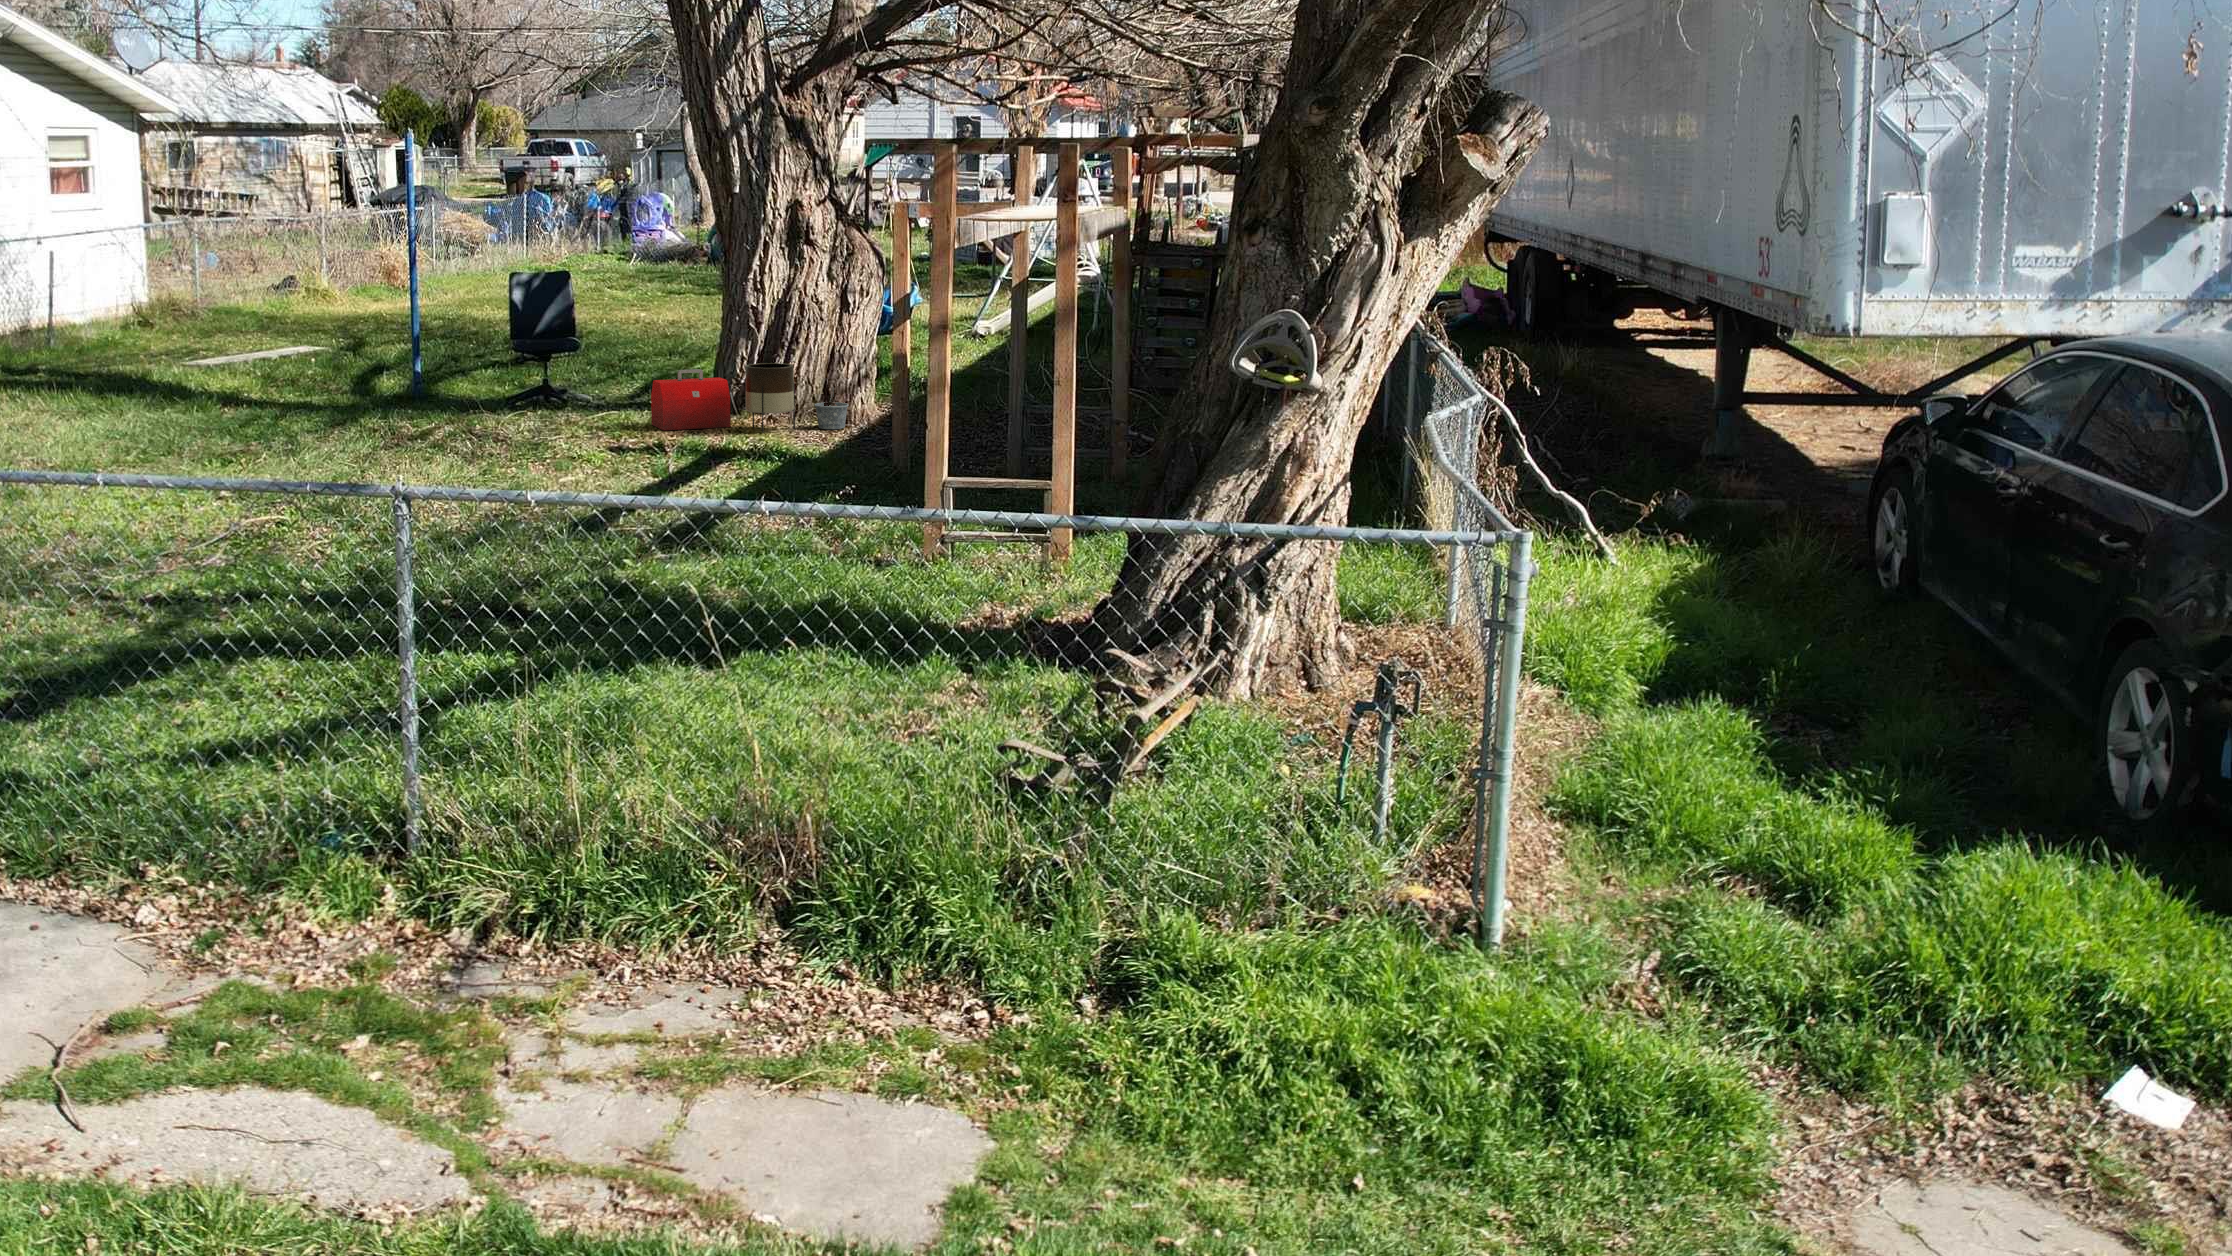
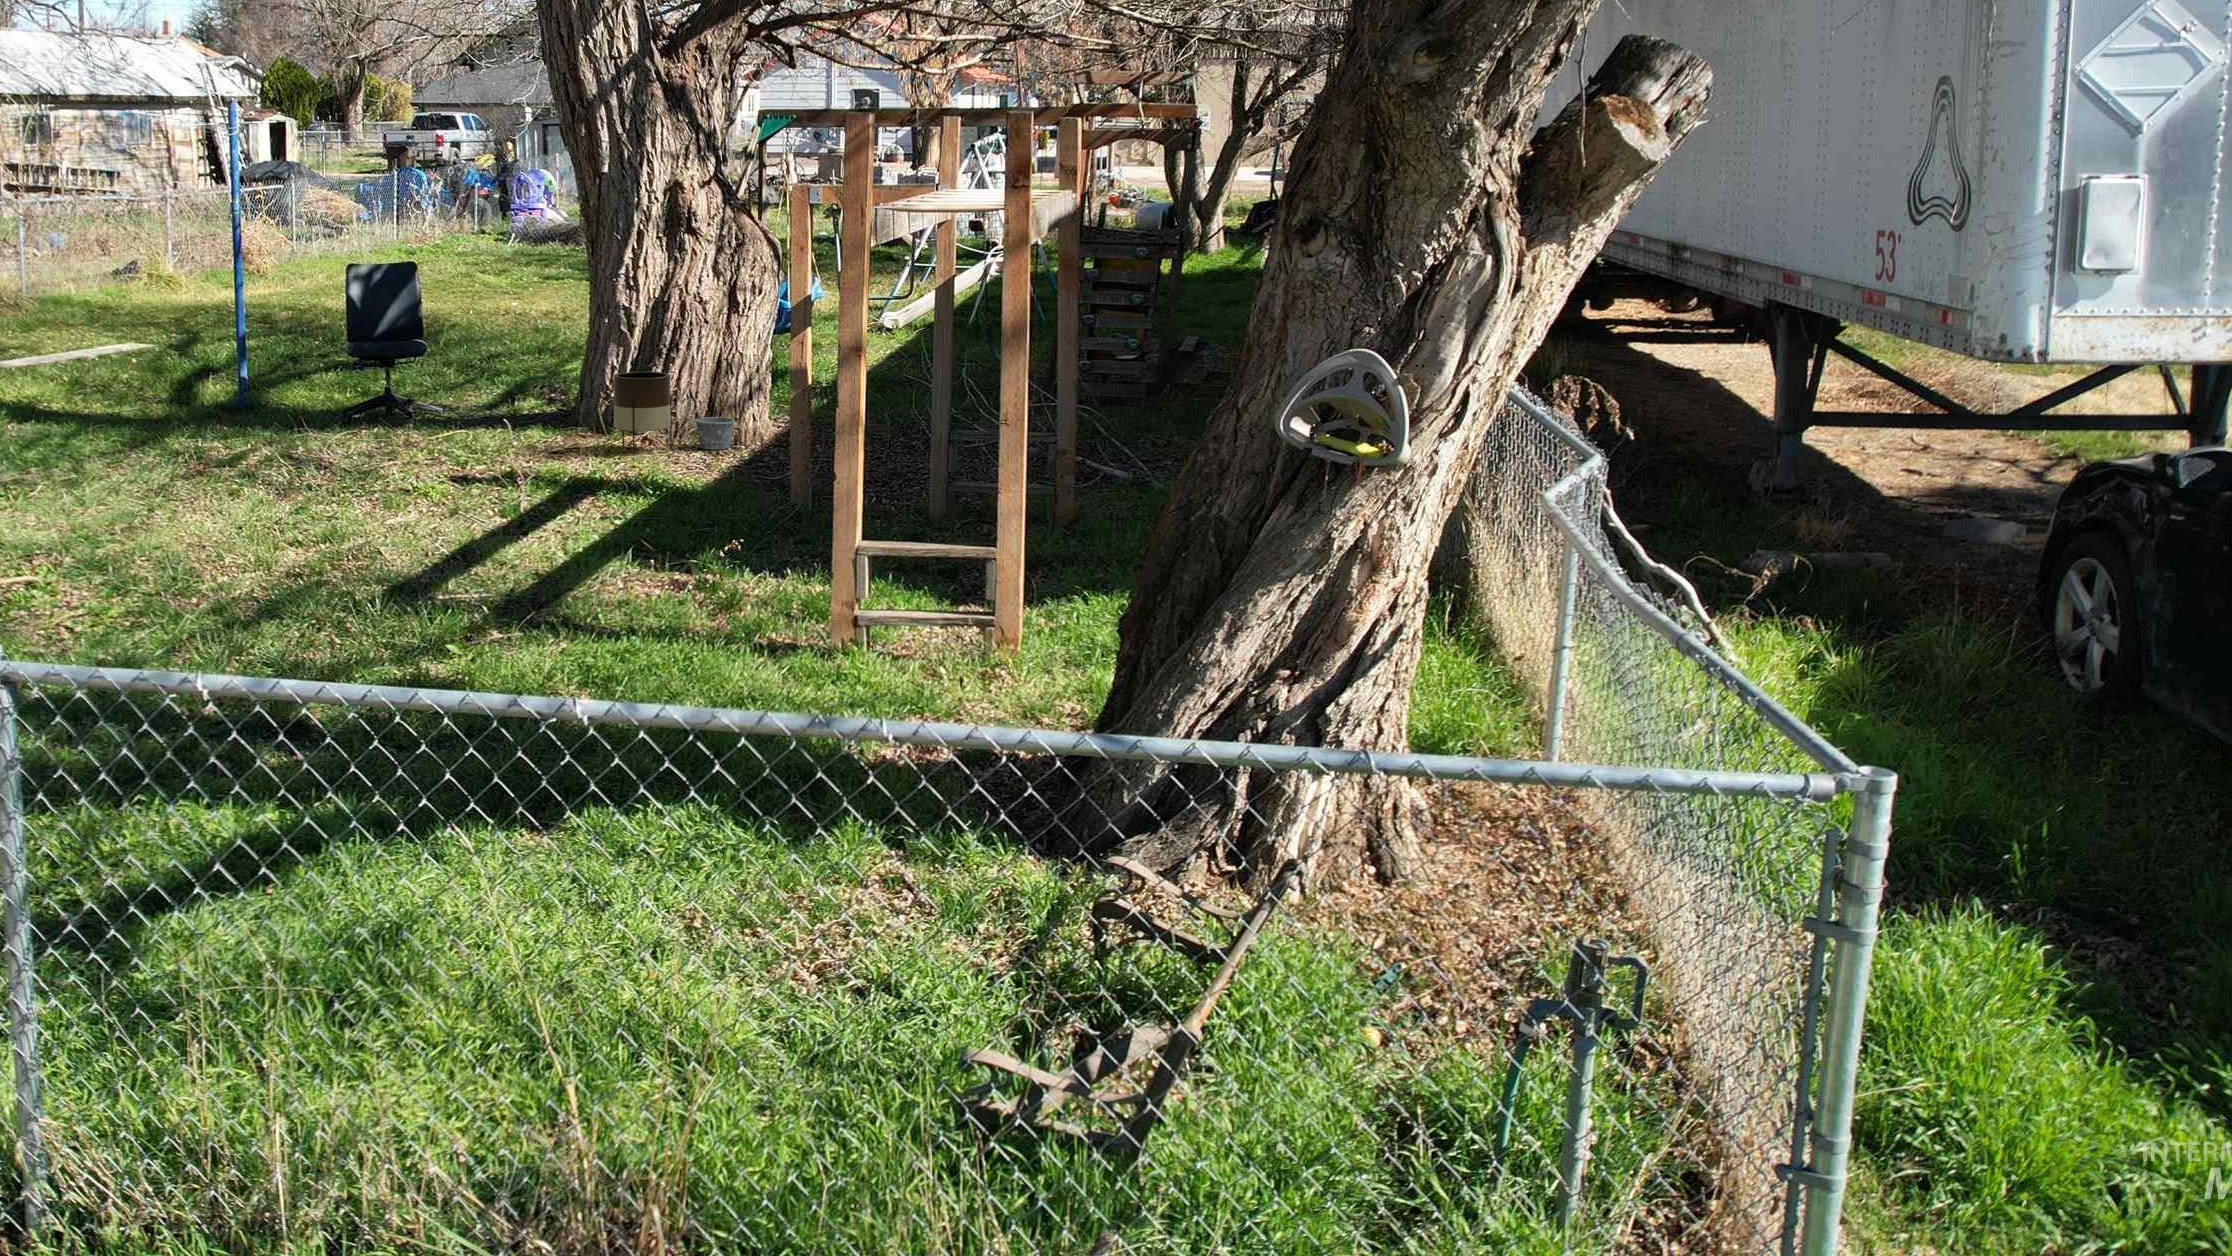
toolbox: present [651,369,731,430] -> none [504,378,597,451]

